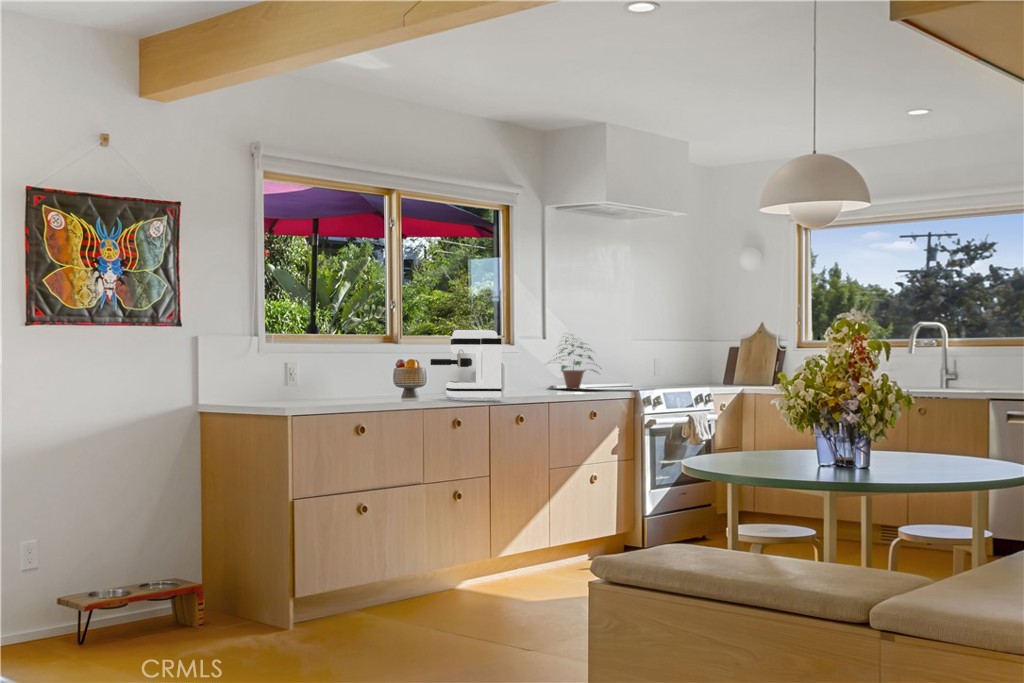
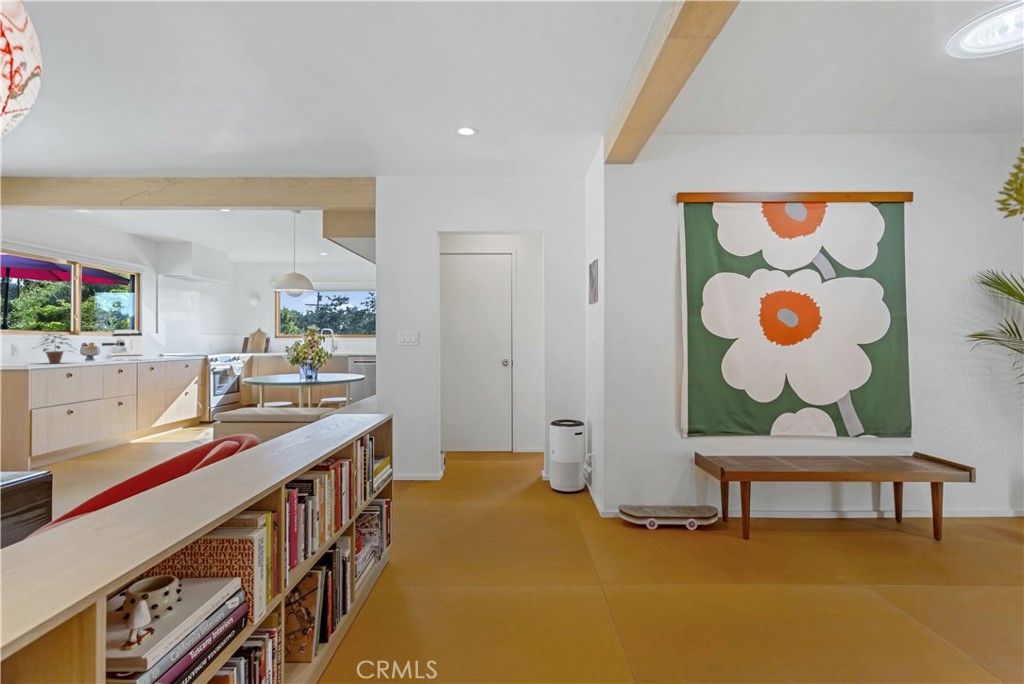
potted plant: present [559,337,596,389] -> present [41,334,72,363]

